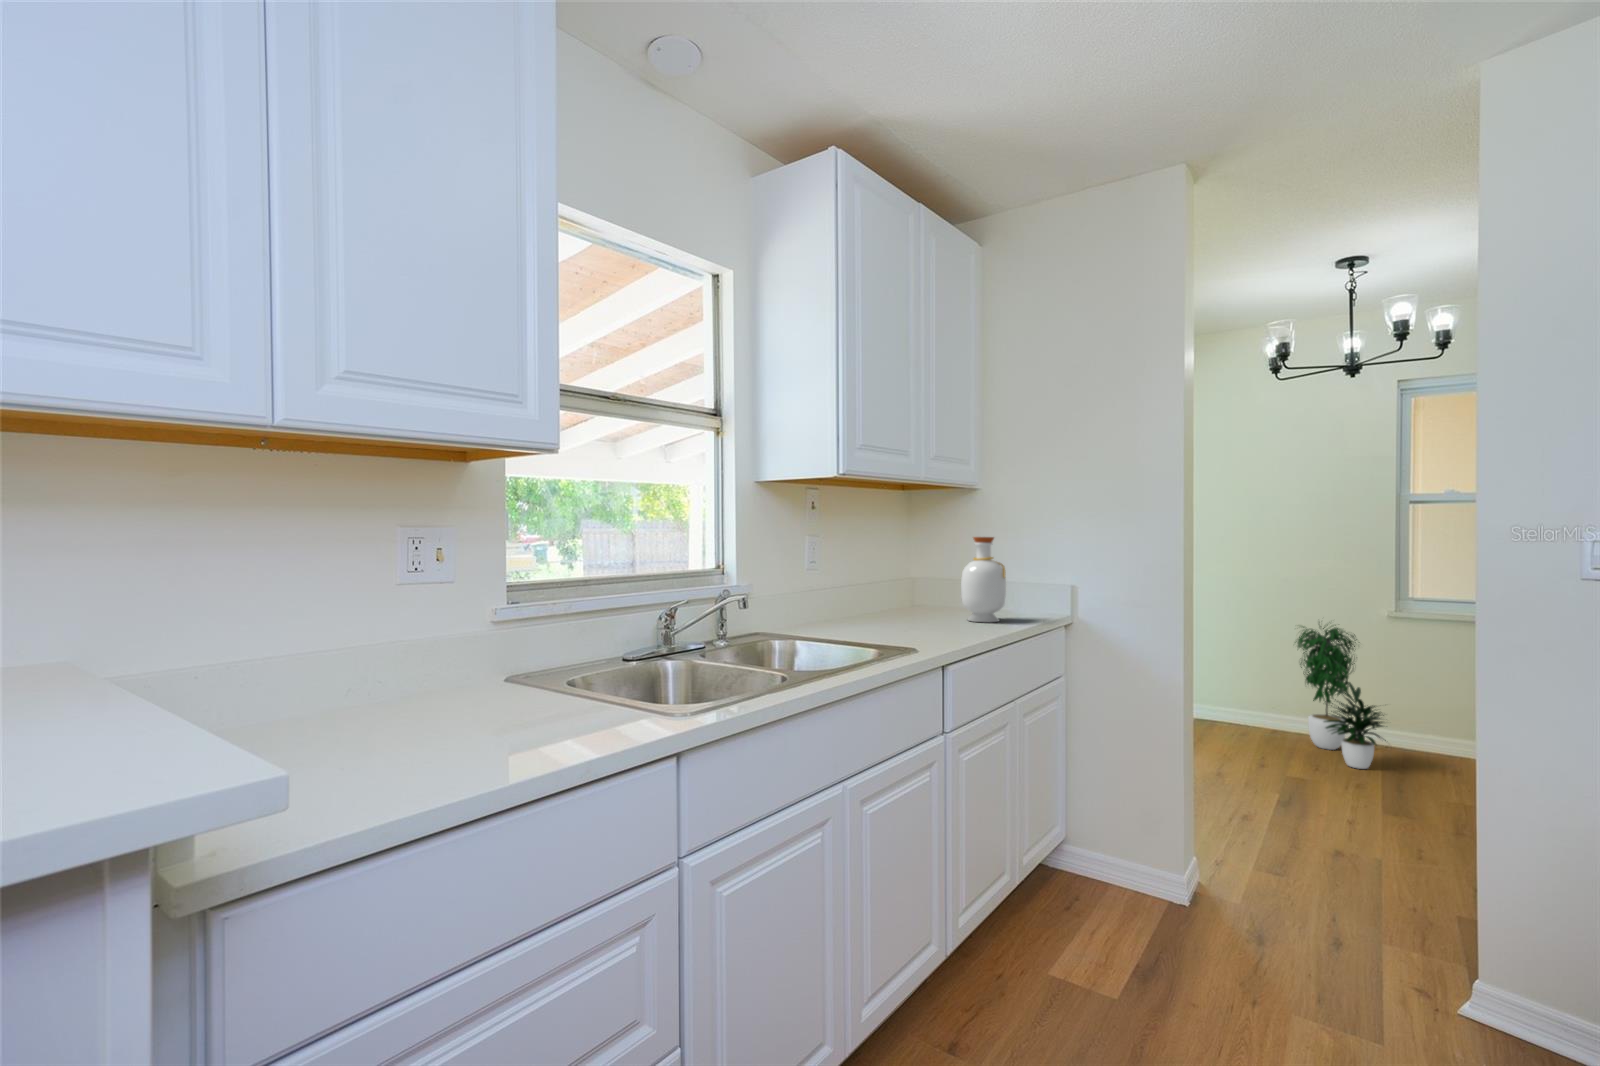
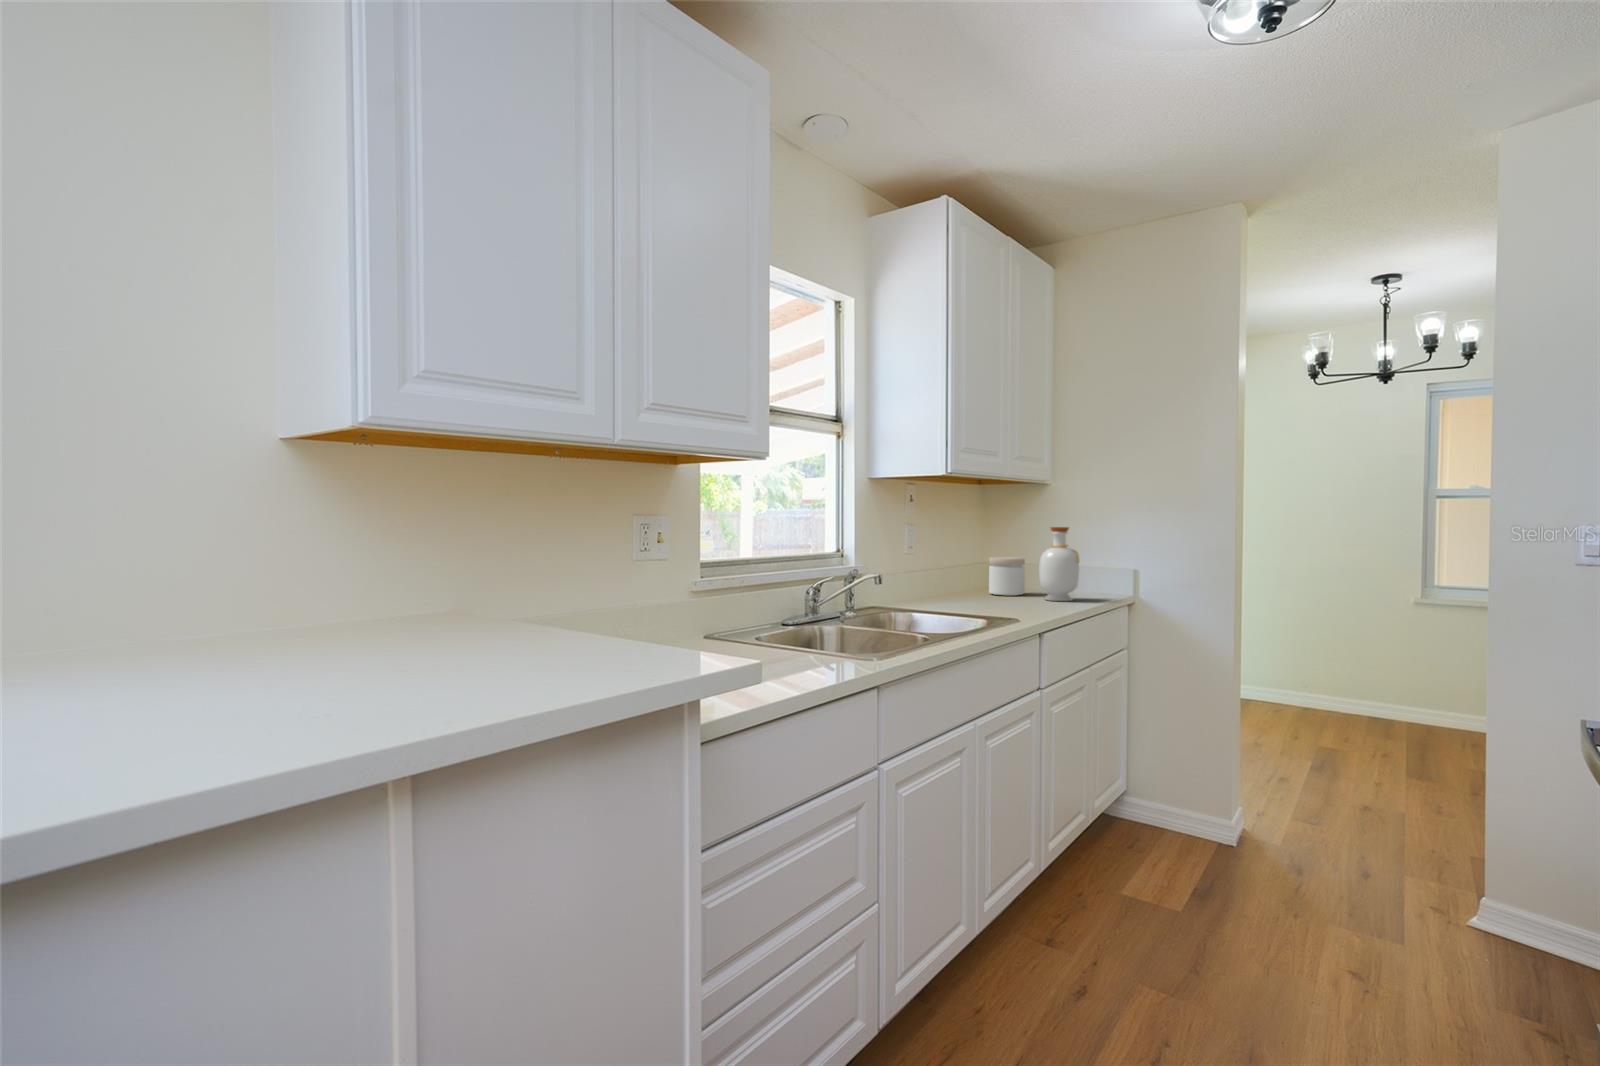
jar: none [909,571,949,615] -> present [989,557,1025,596]
potted plant: present [1295,626,1386,769] -> none [1325,602,1417,742]

